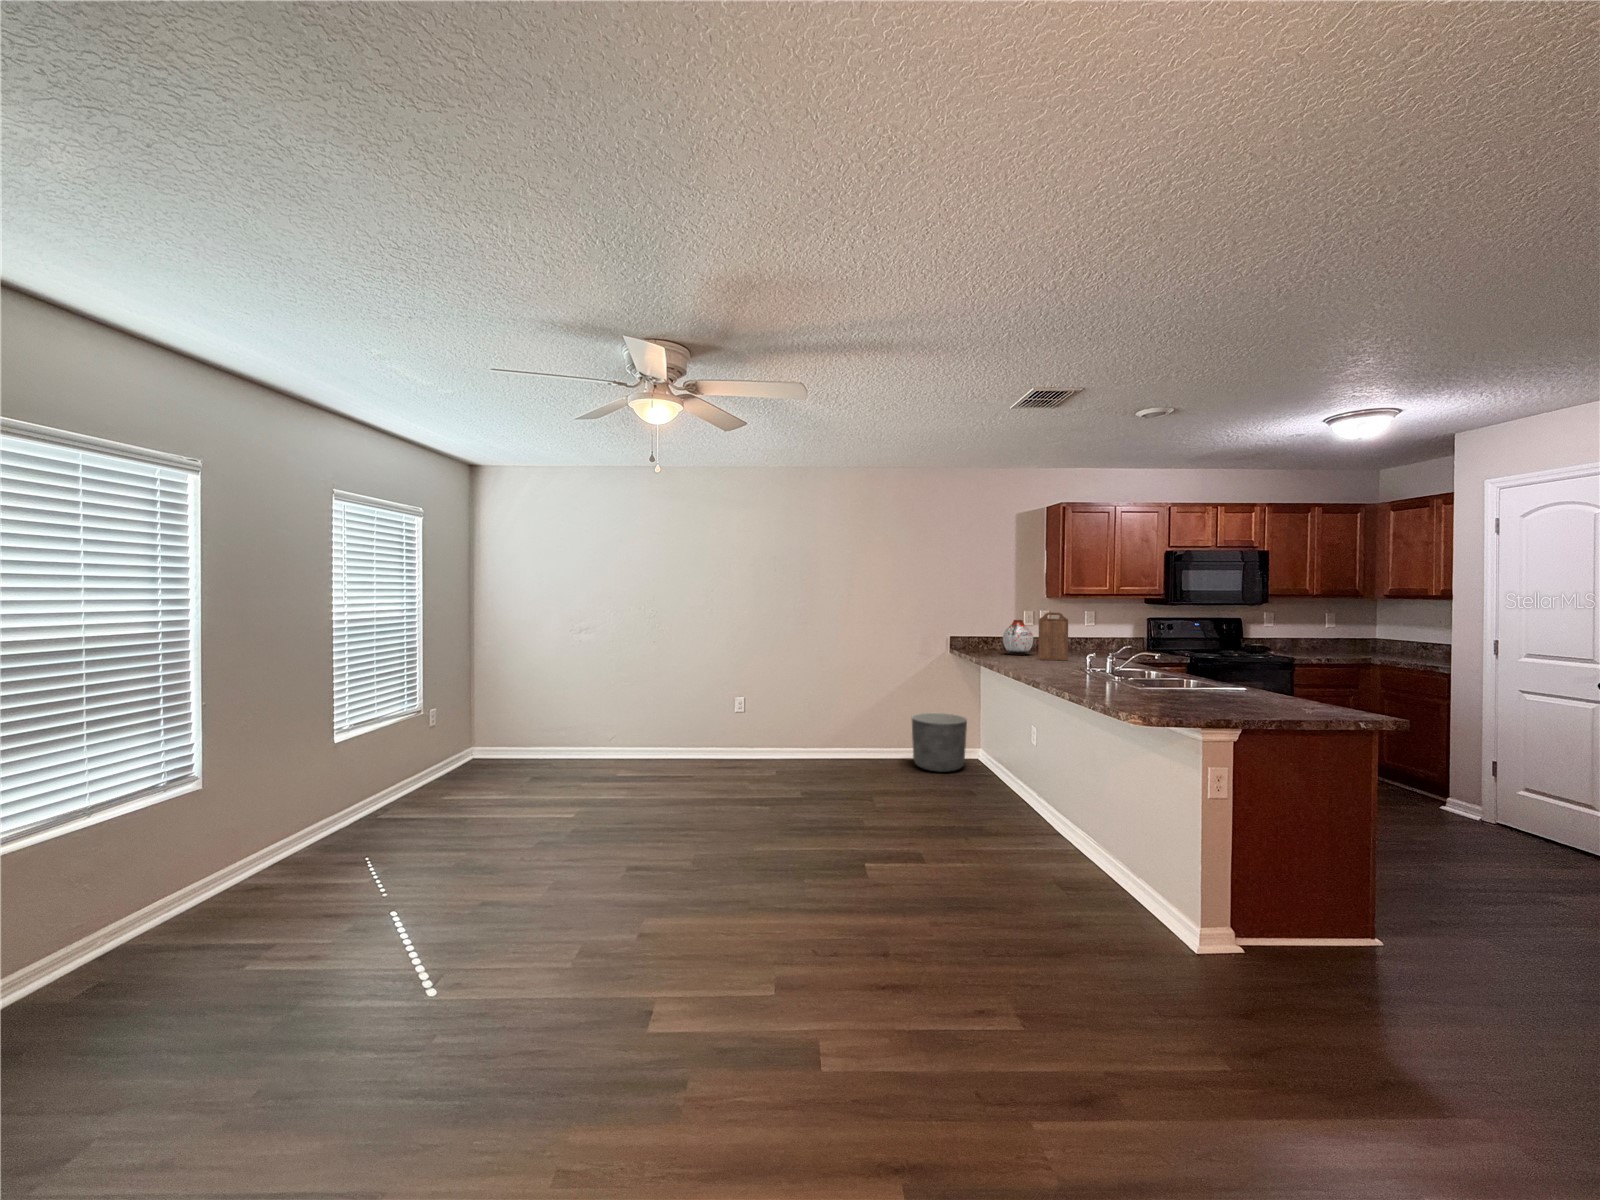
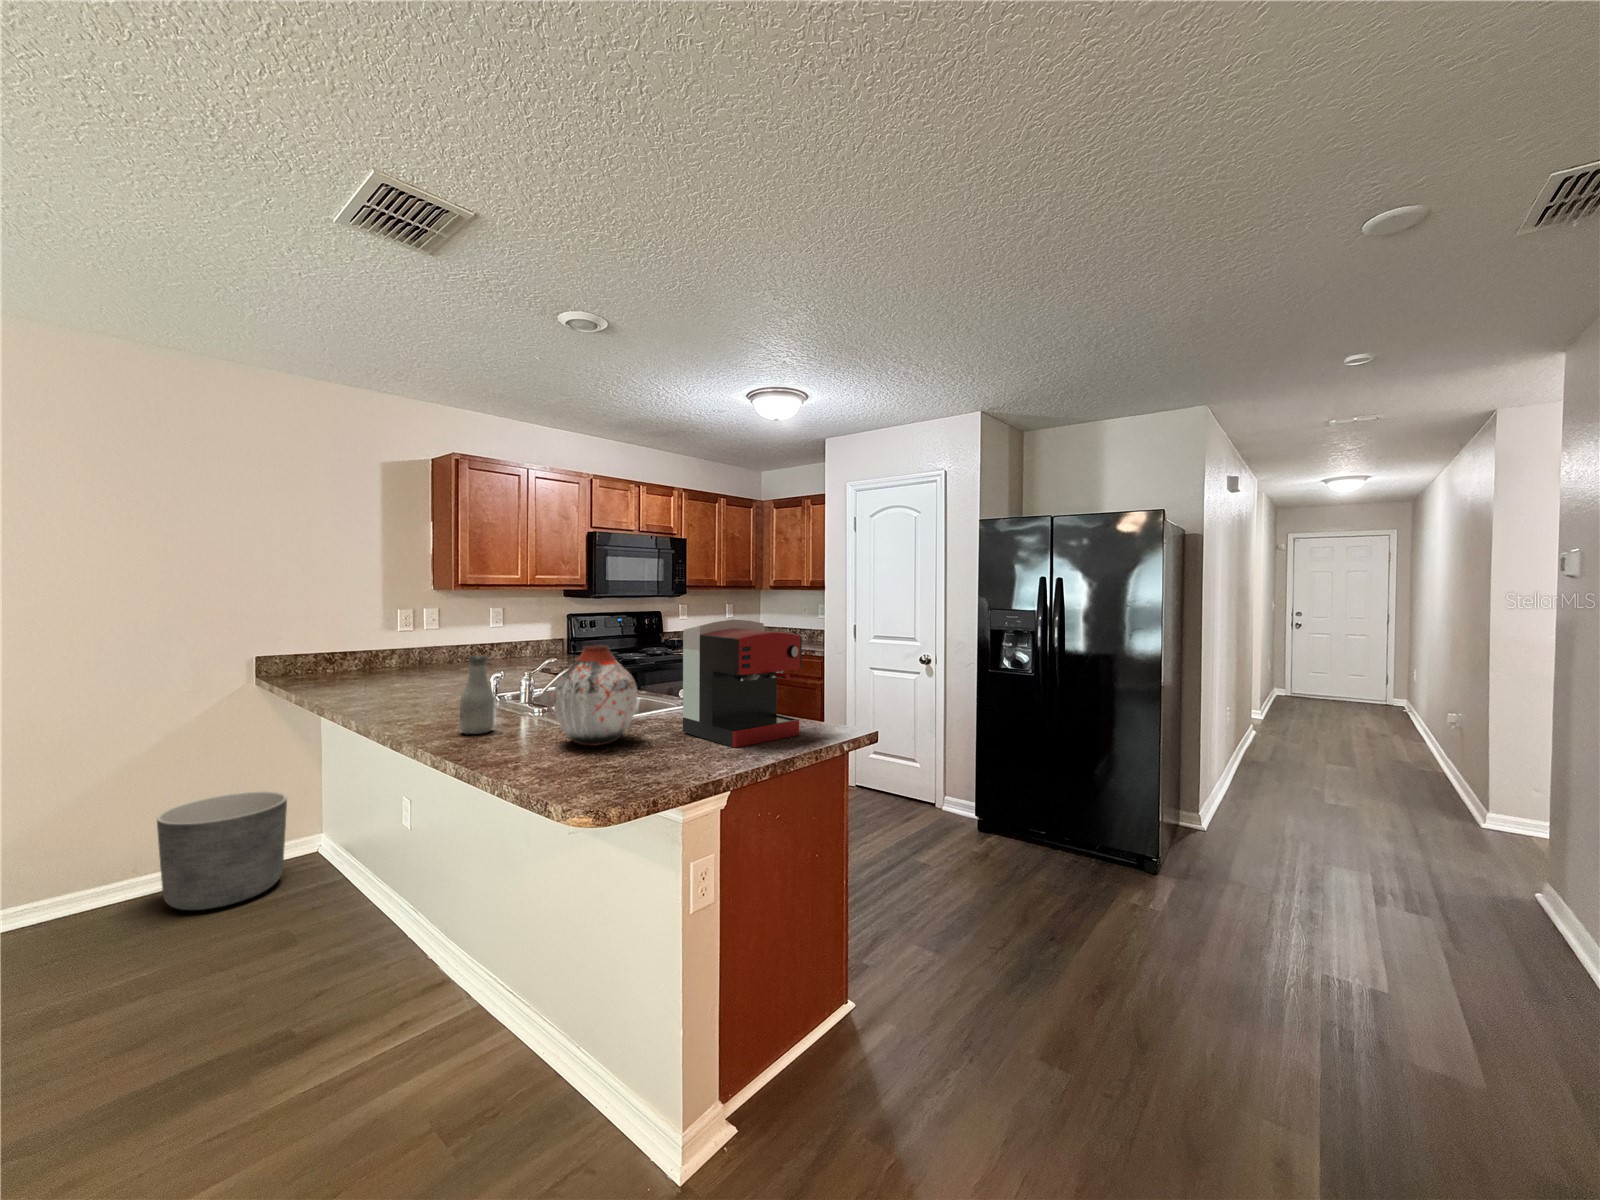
cutting board: present [1038,612,1068,660] -> none [416,611,463,685]
vase: present [1003,620,1033,655] -> present [553,645,638,746]
coffee maker: none [1219,621,1324,710] -> present [683,619,802,748]
bottle: none [1069,637,1090,684] -> present [459,655,495,734]

